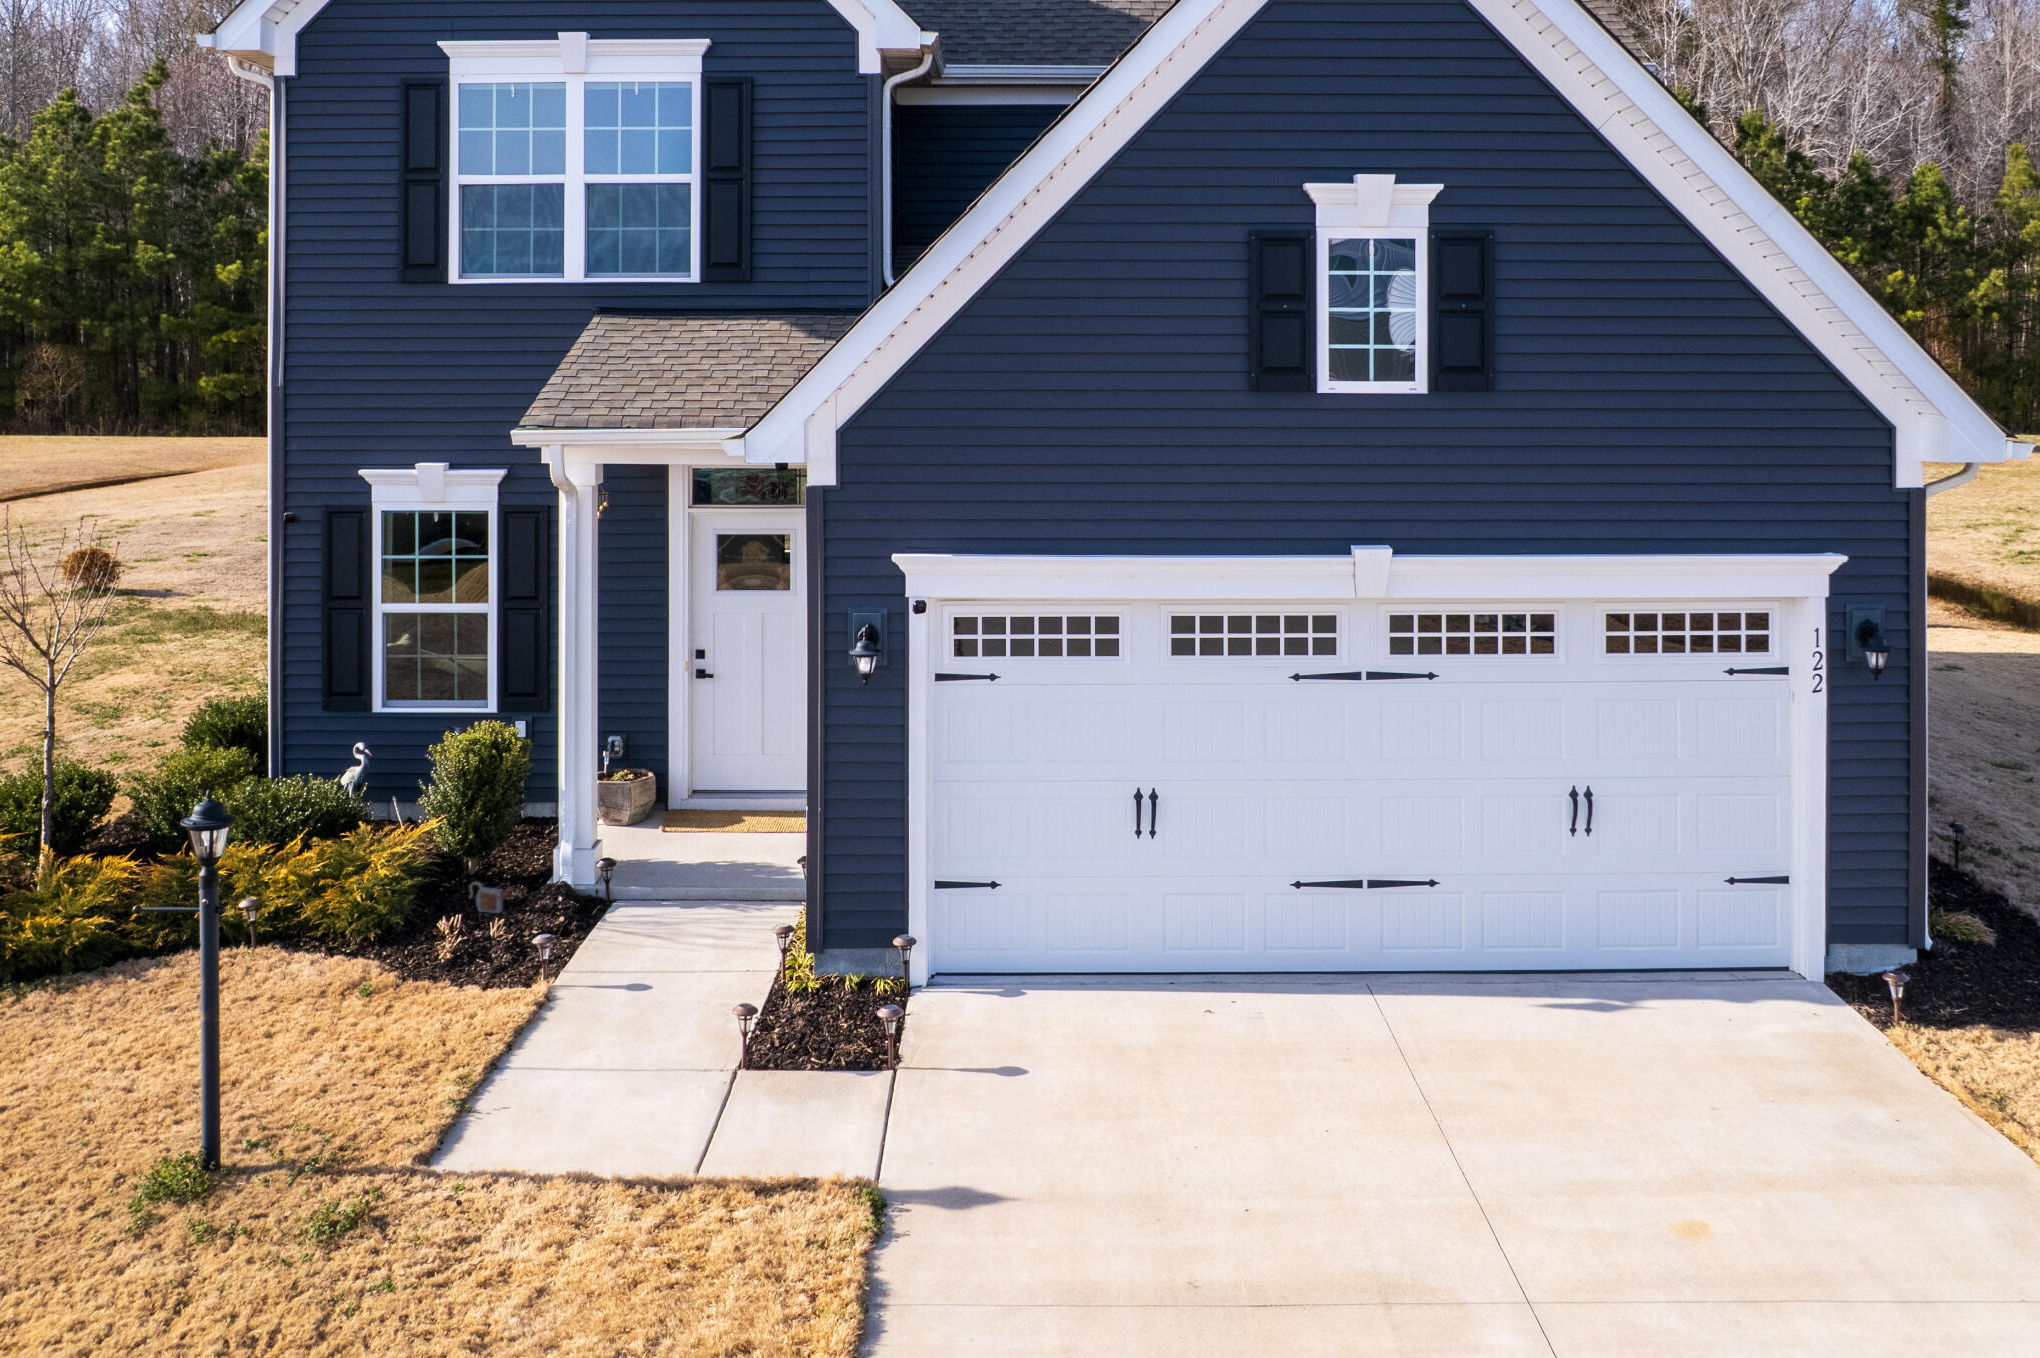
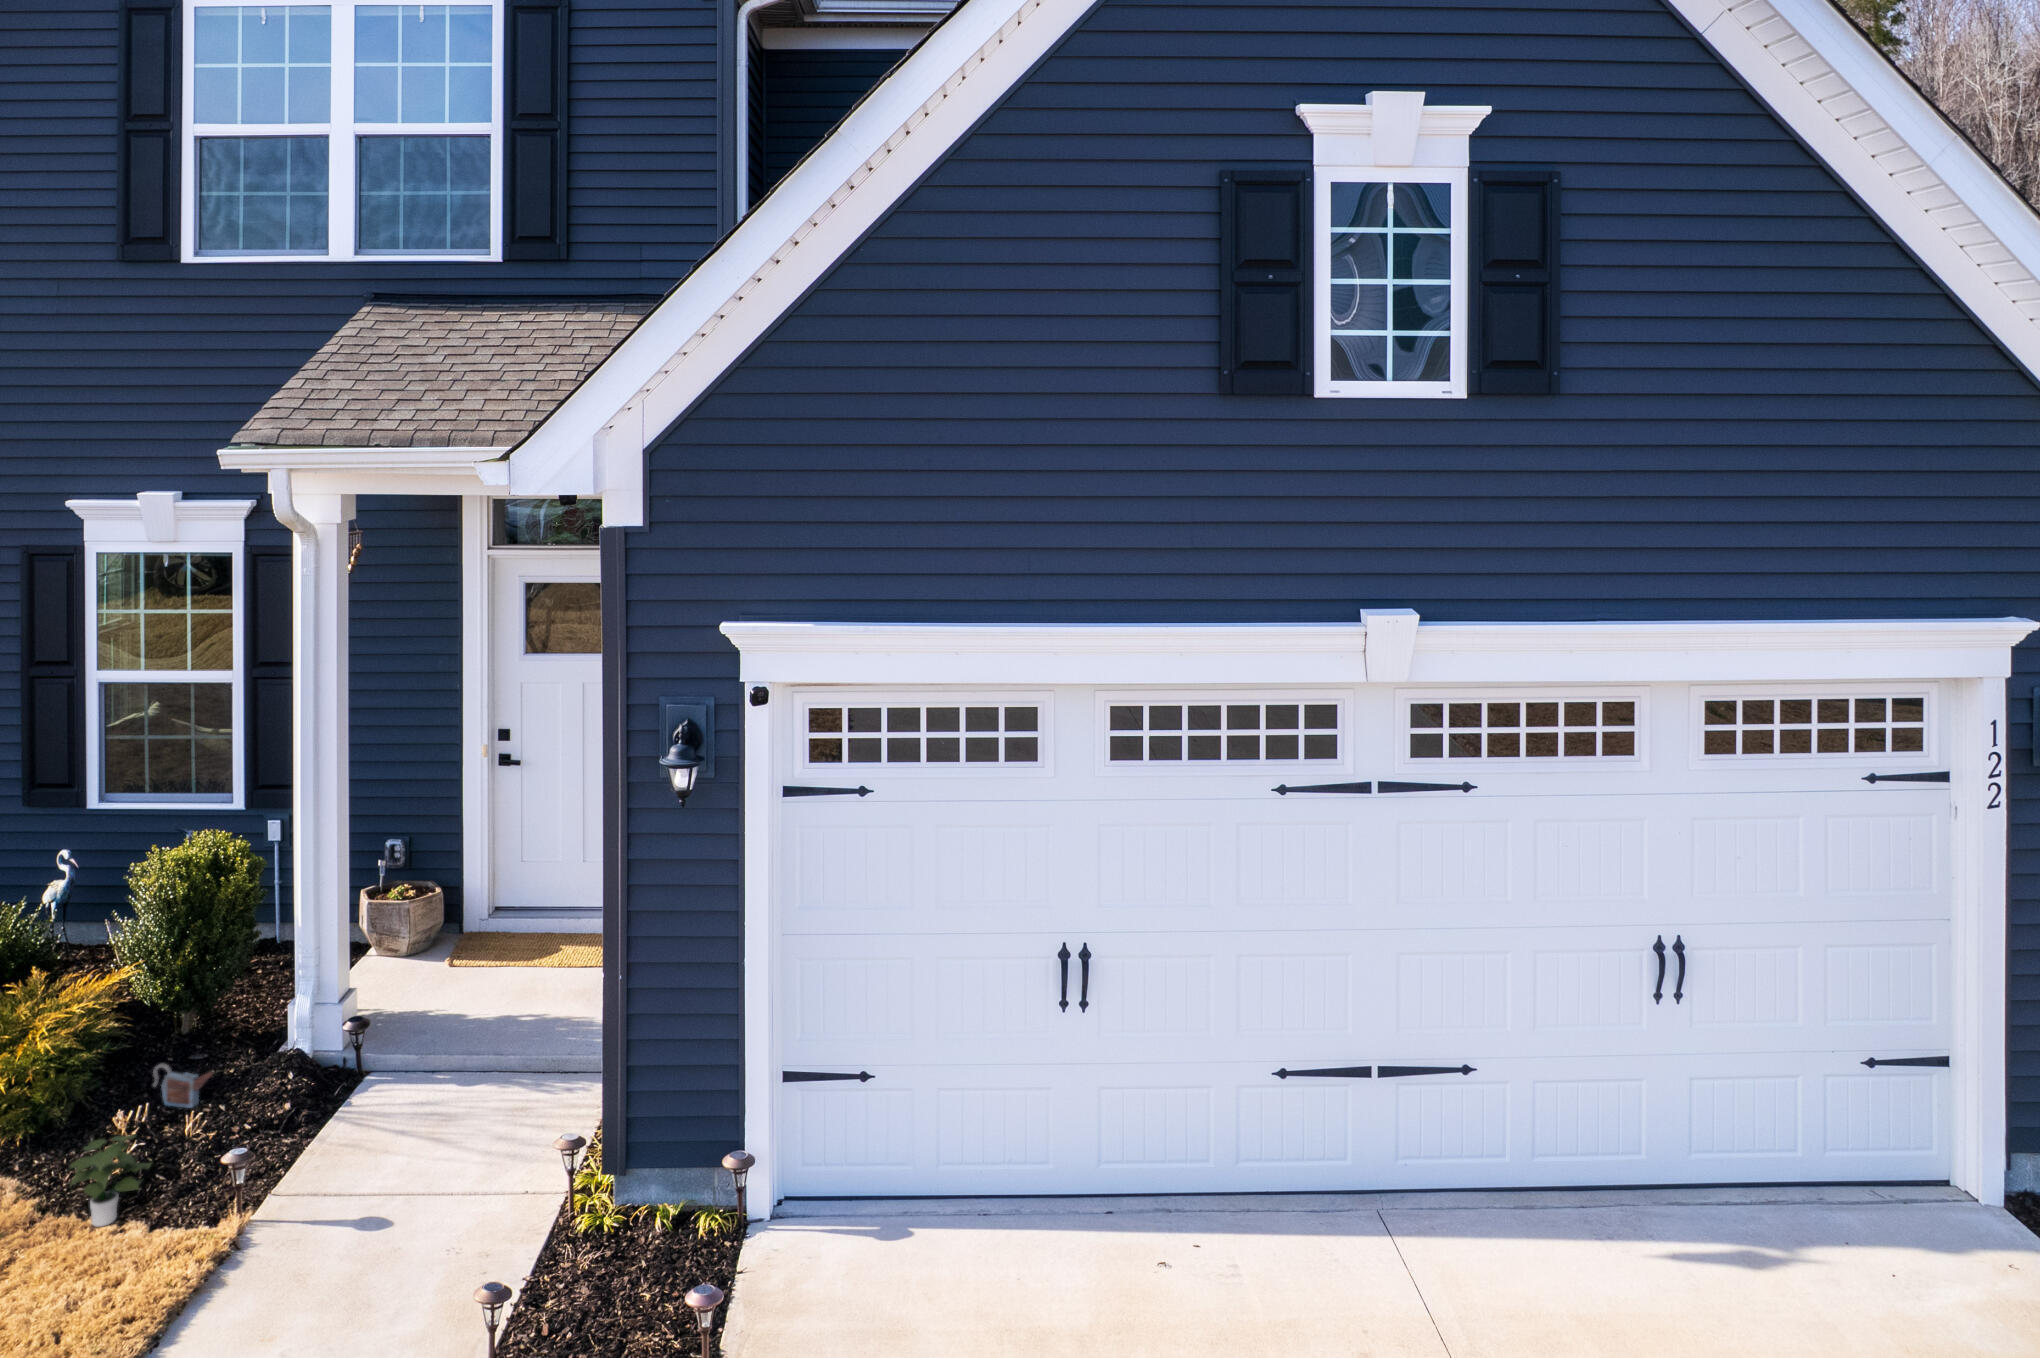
potted plant: none [439,914,495,975] -> present [70,1135,151,1227]

